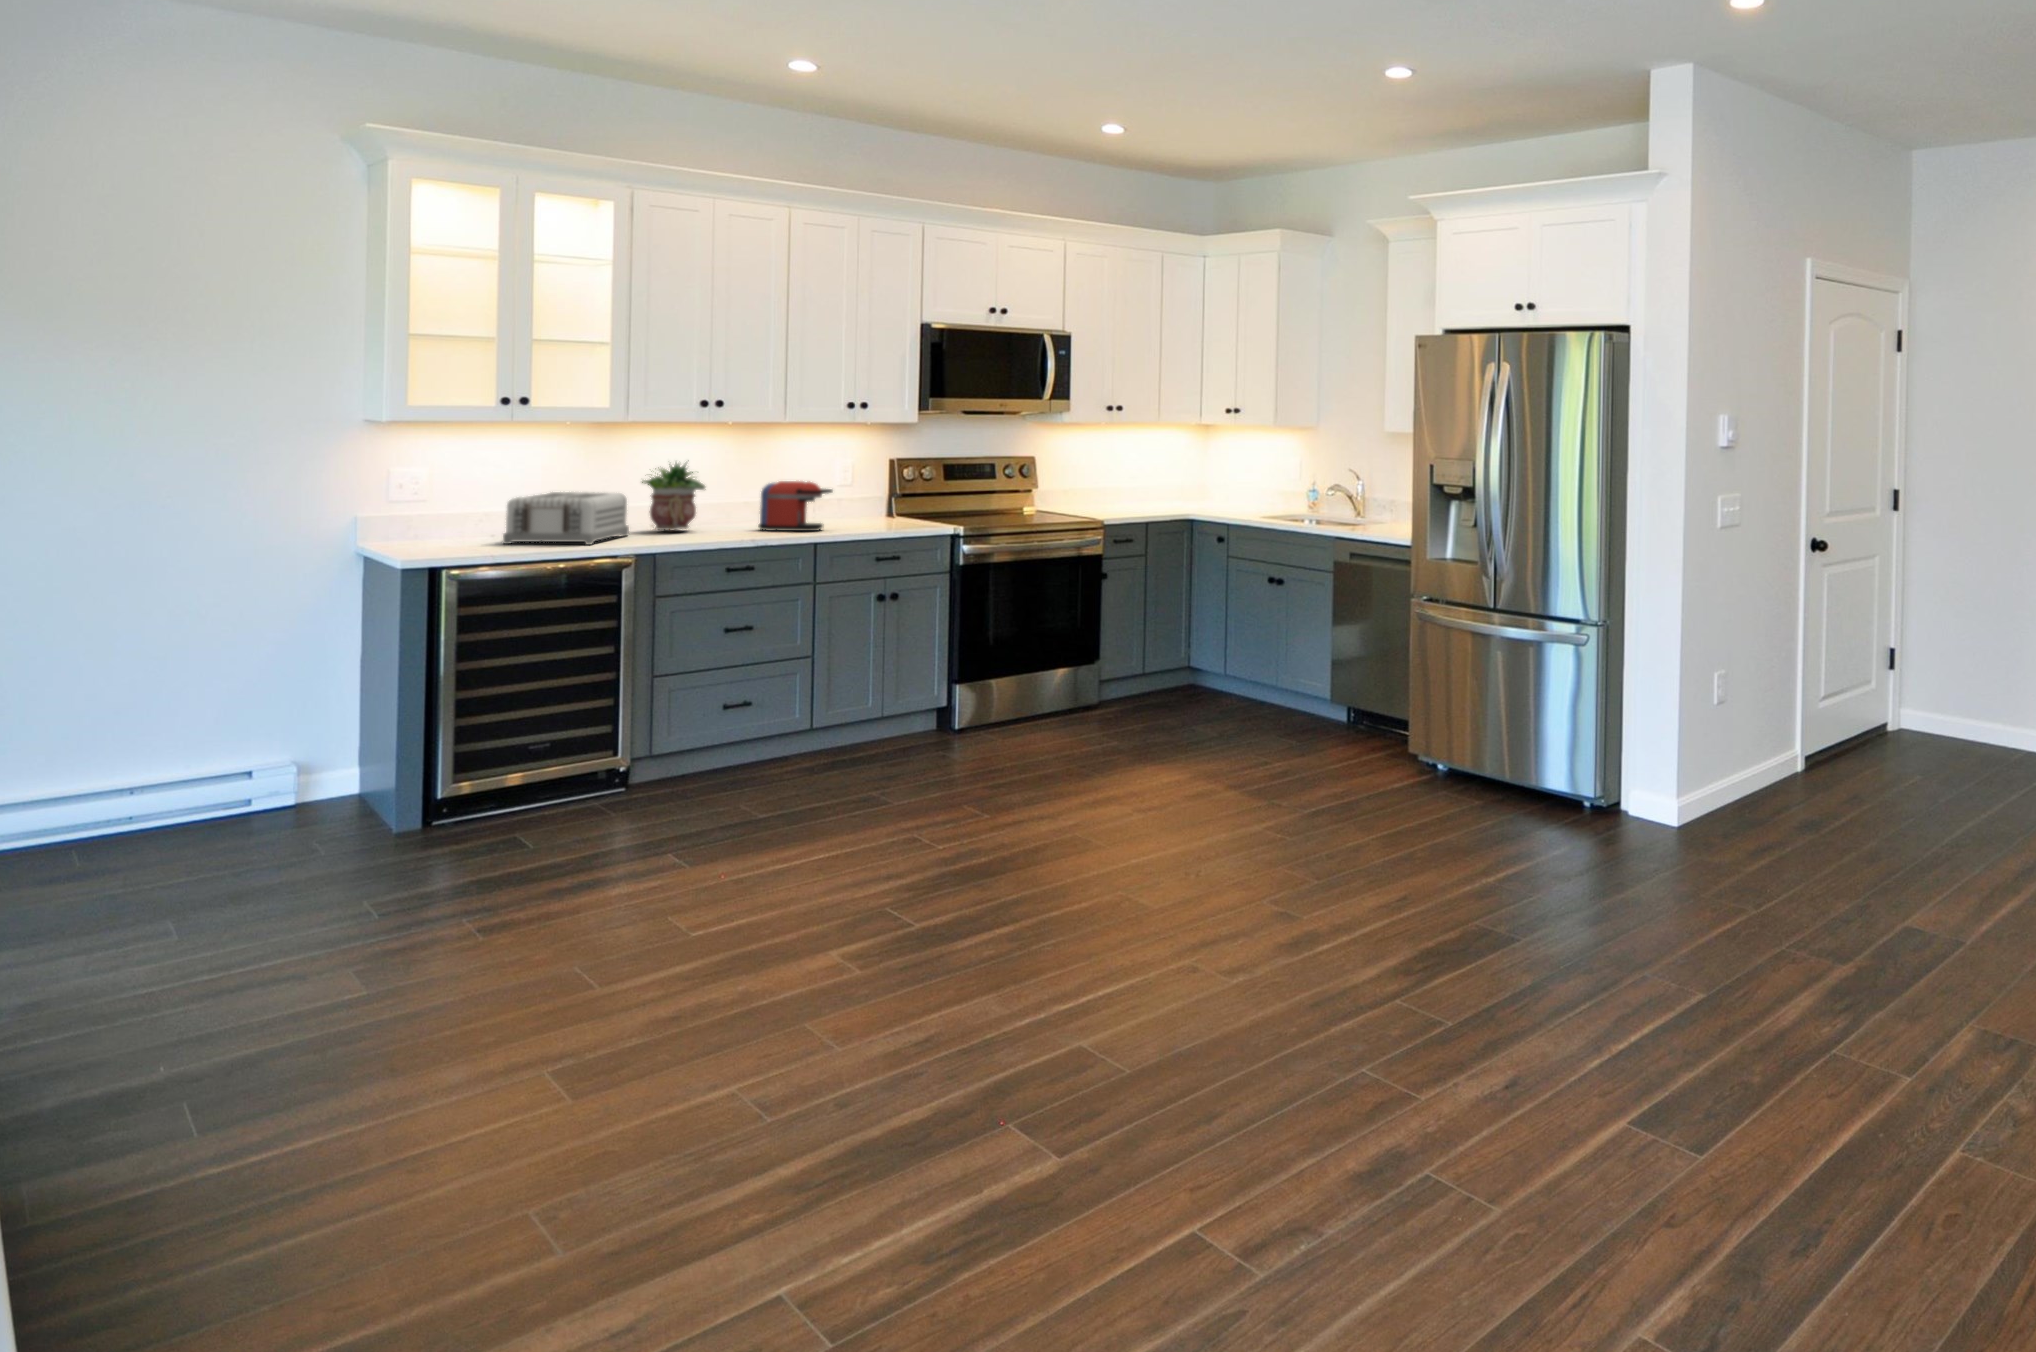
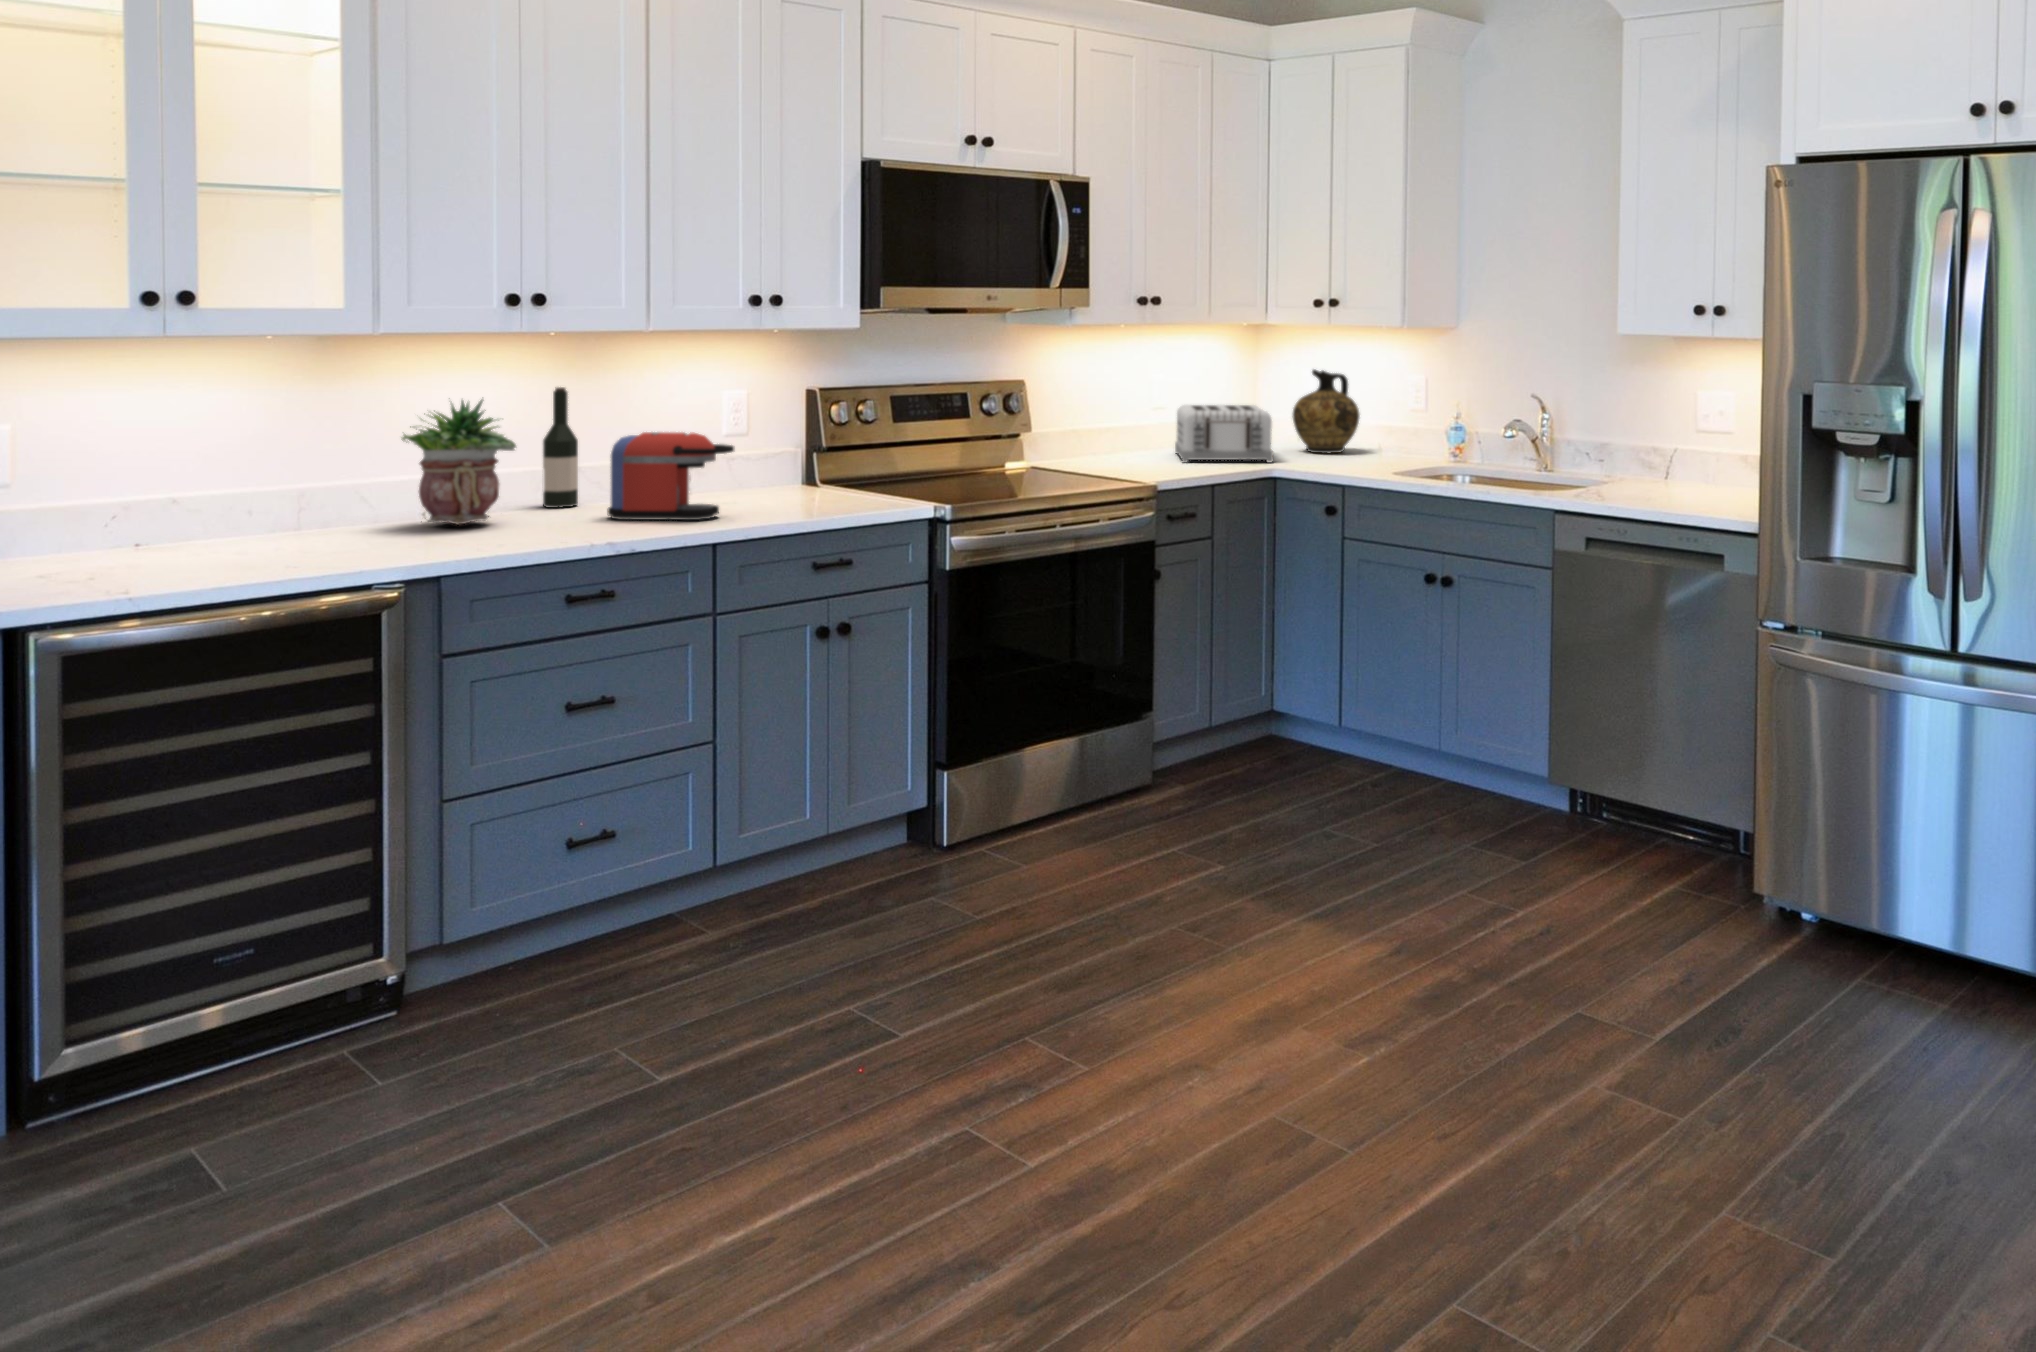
ceramic jug: none [1217,453,1260,506] -> present [1292,370,1360,453]
wine bottle: none [724,455,745,525] -> present [543,387,578,508]
toaster: present [503,492,629,545] -> present [1175,405,1273,463]

